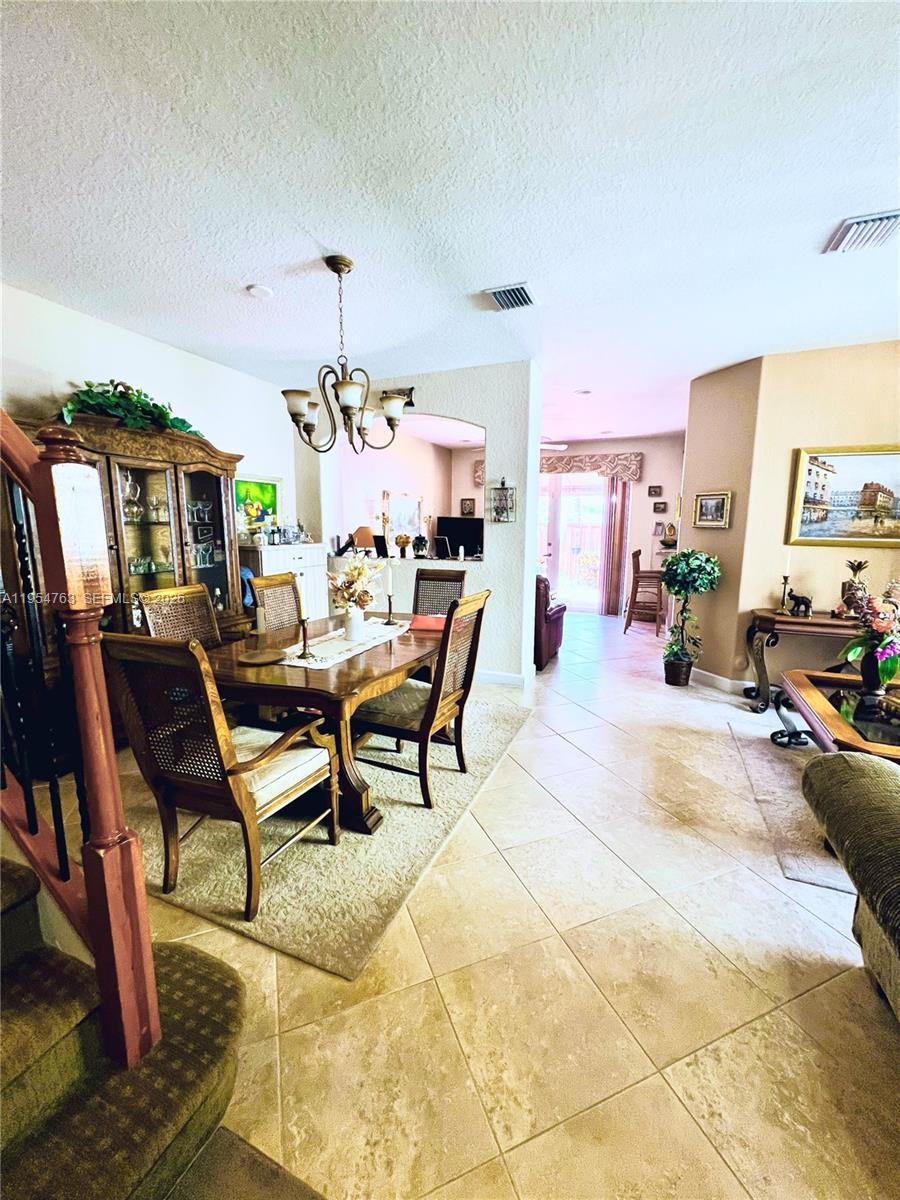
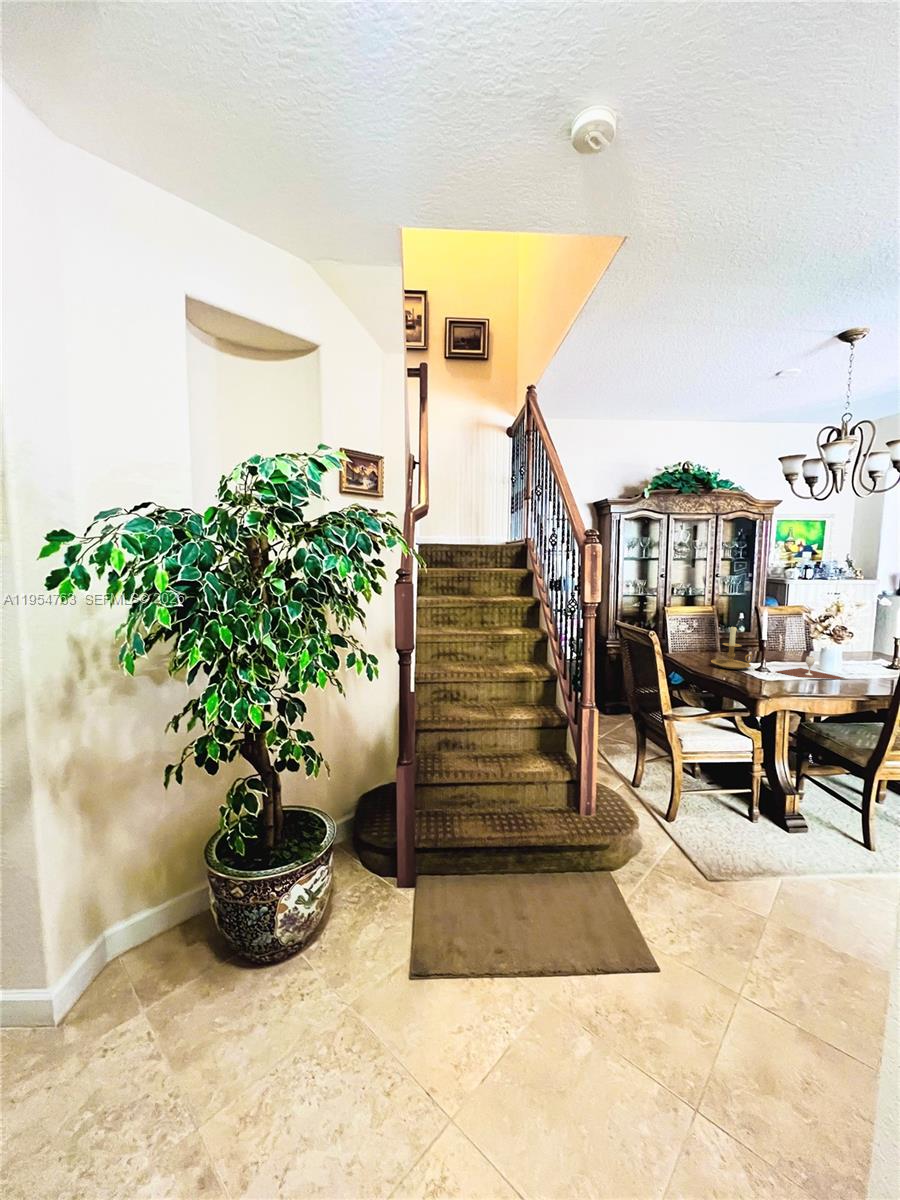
wine glass: none [311,626,368,653] -> present [776,656,843,679]

